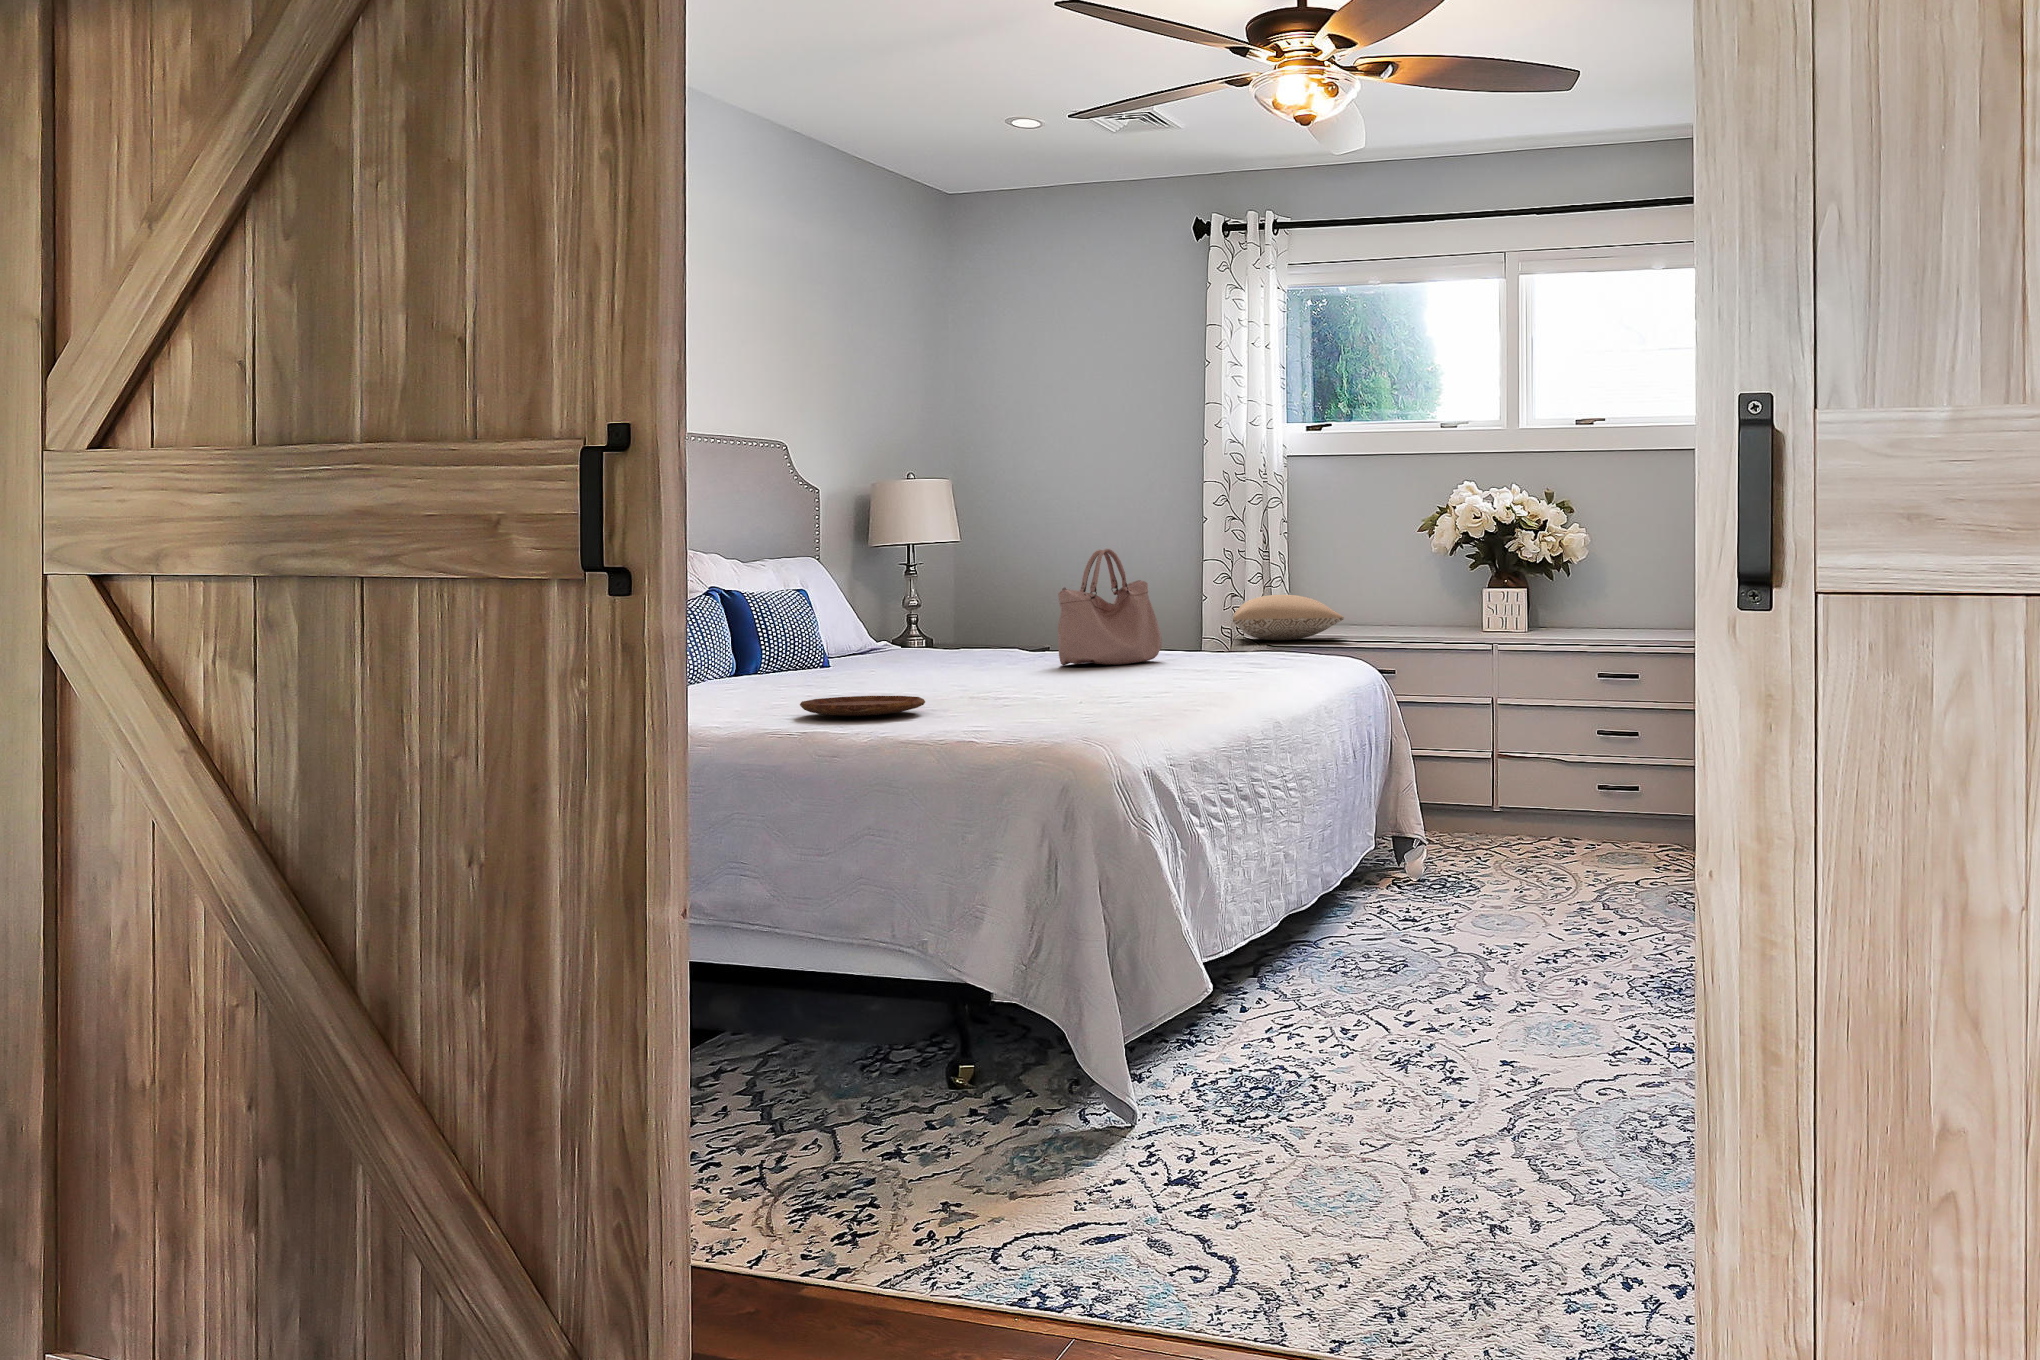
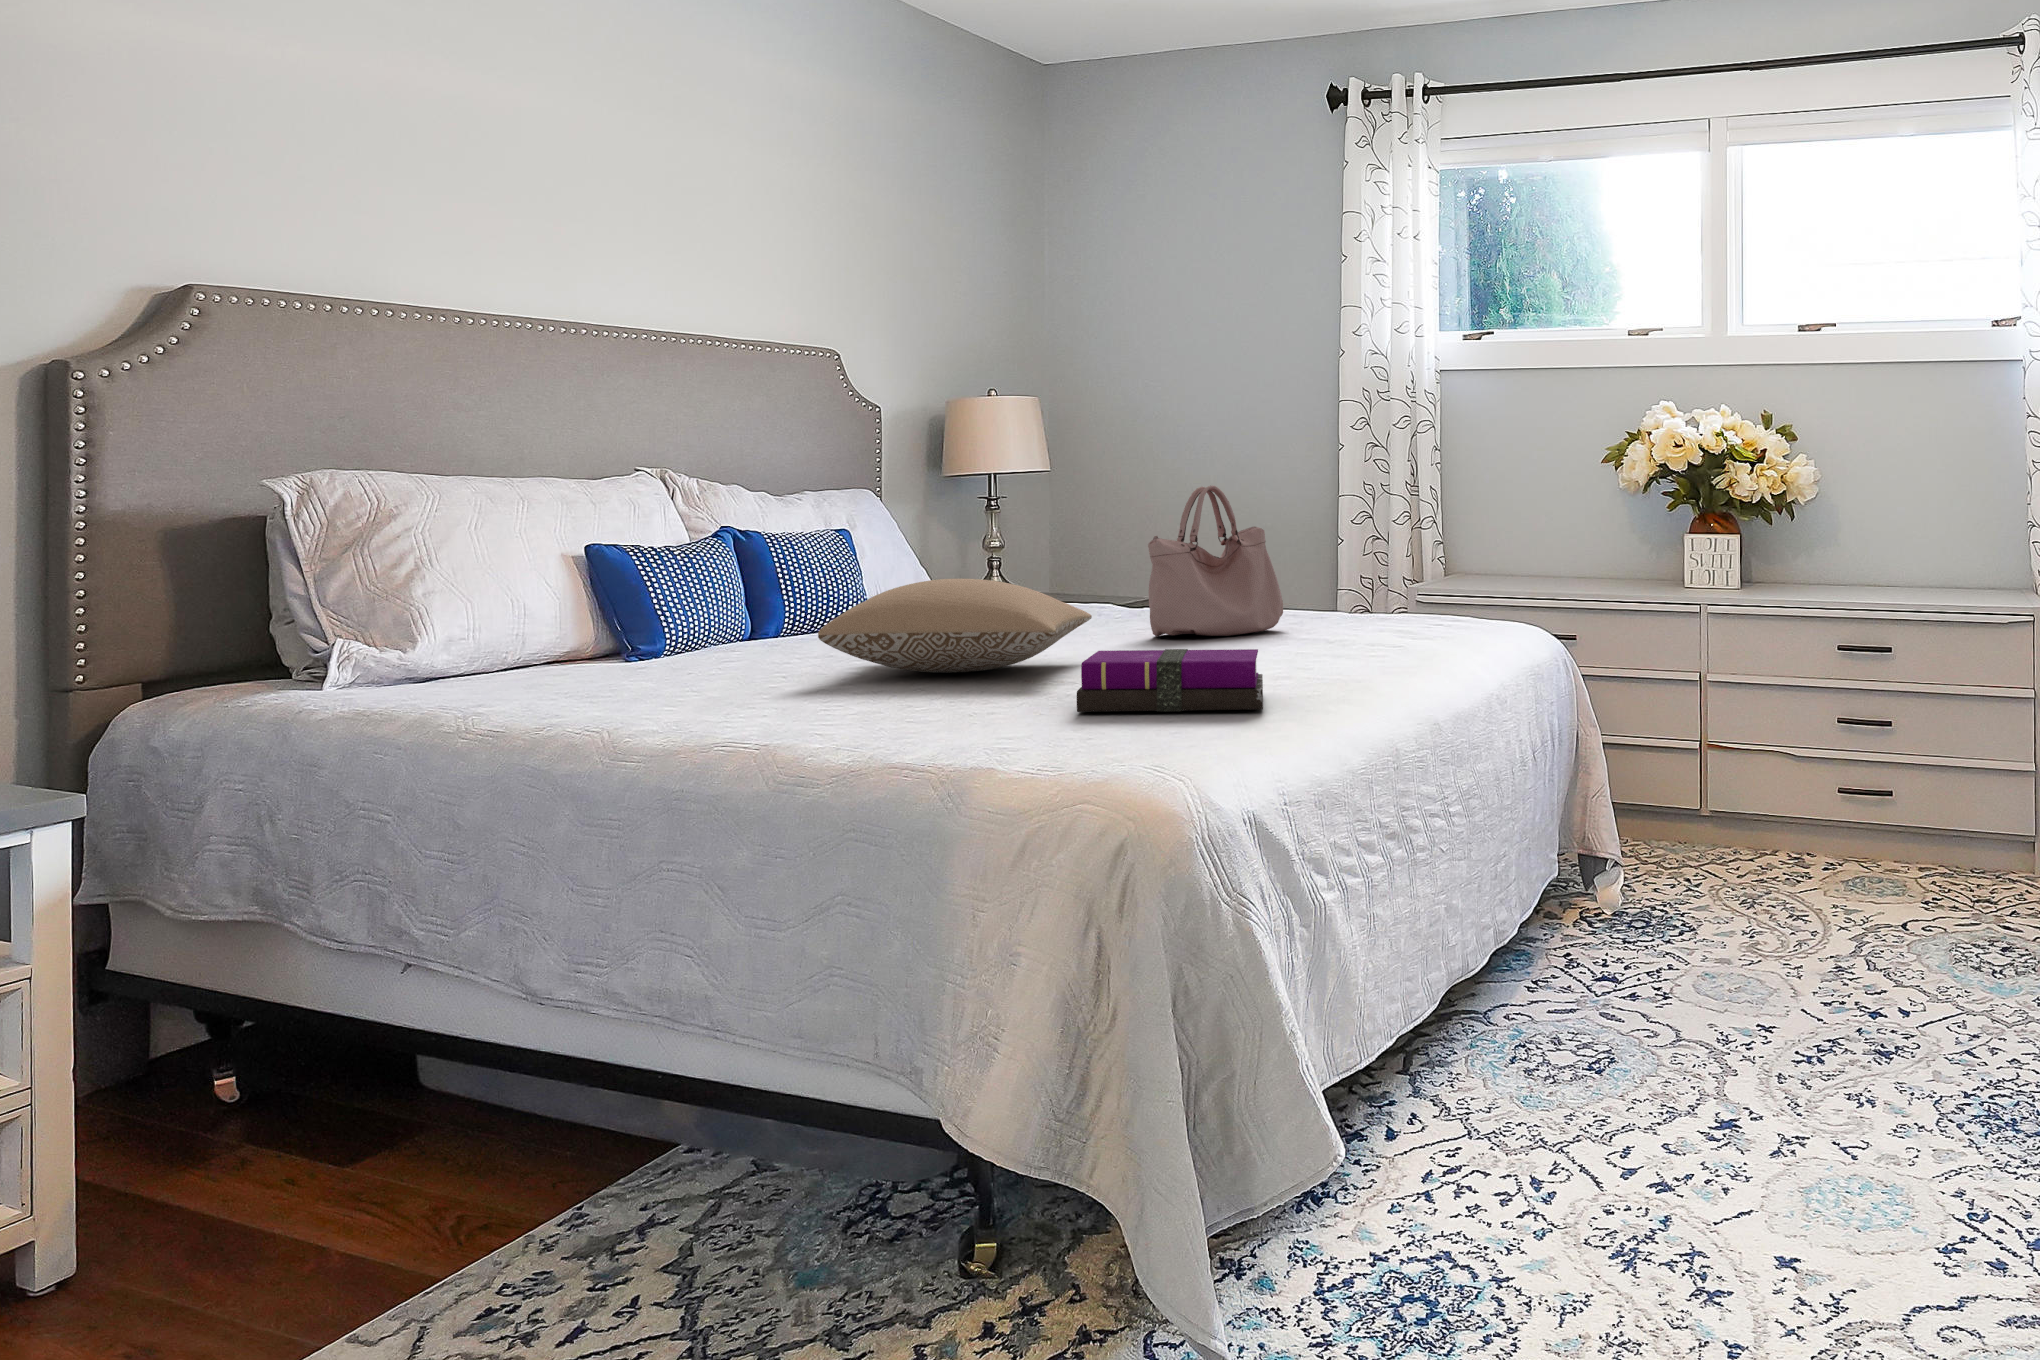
pillow: present [1233,595,1344,640] -> present [818,579,1092,673]
notebook: none [1026,665,1155,707] -> present [1077,649,1263,712]
tray: present [800,696,925,716] -> none [747,693,930,727]

